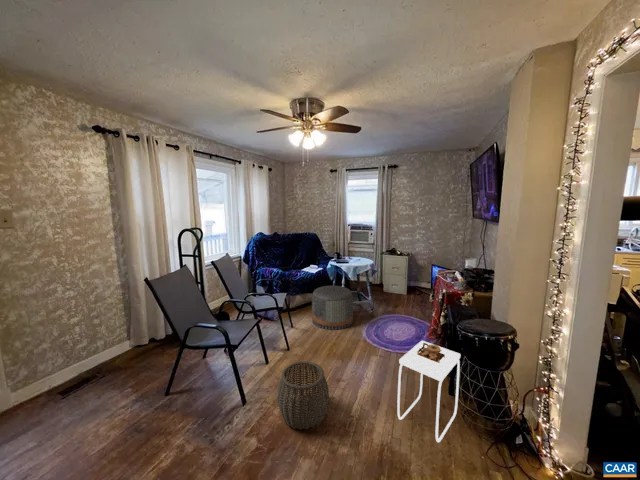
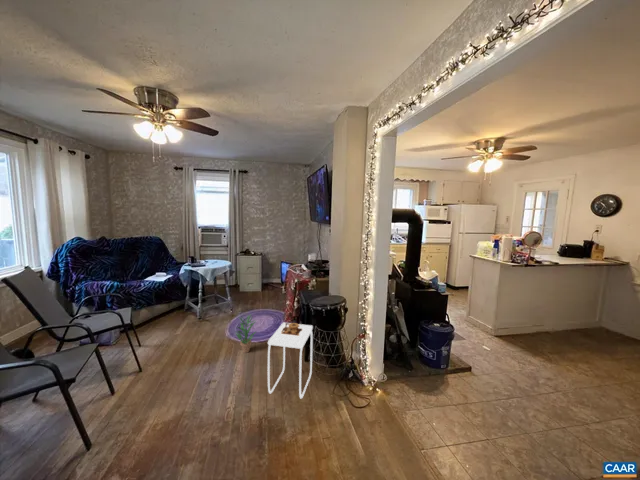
pouf: present [312,286,353,330] -> none [164,291,213,338]
potted plant: none [370,320,394,361] -> present [236,316,256,353]
woven basket: present [277,361,329,430] -> none [140,369,203,442]

